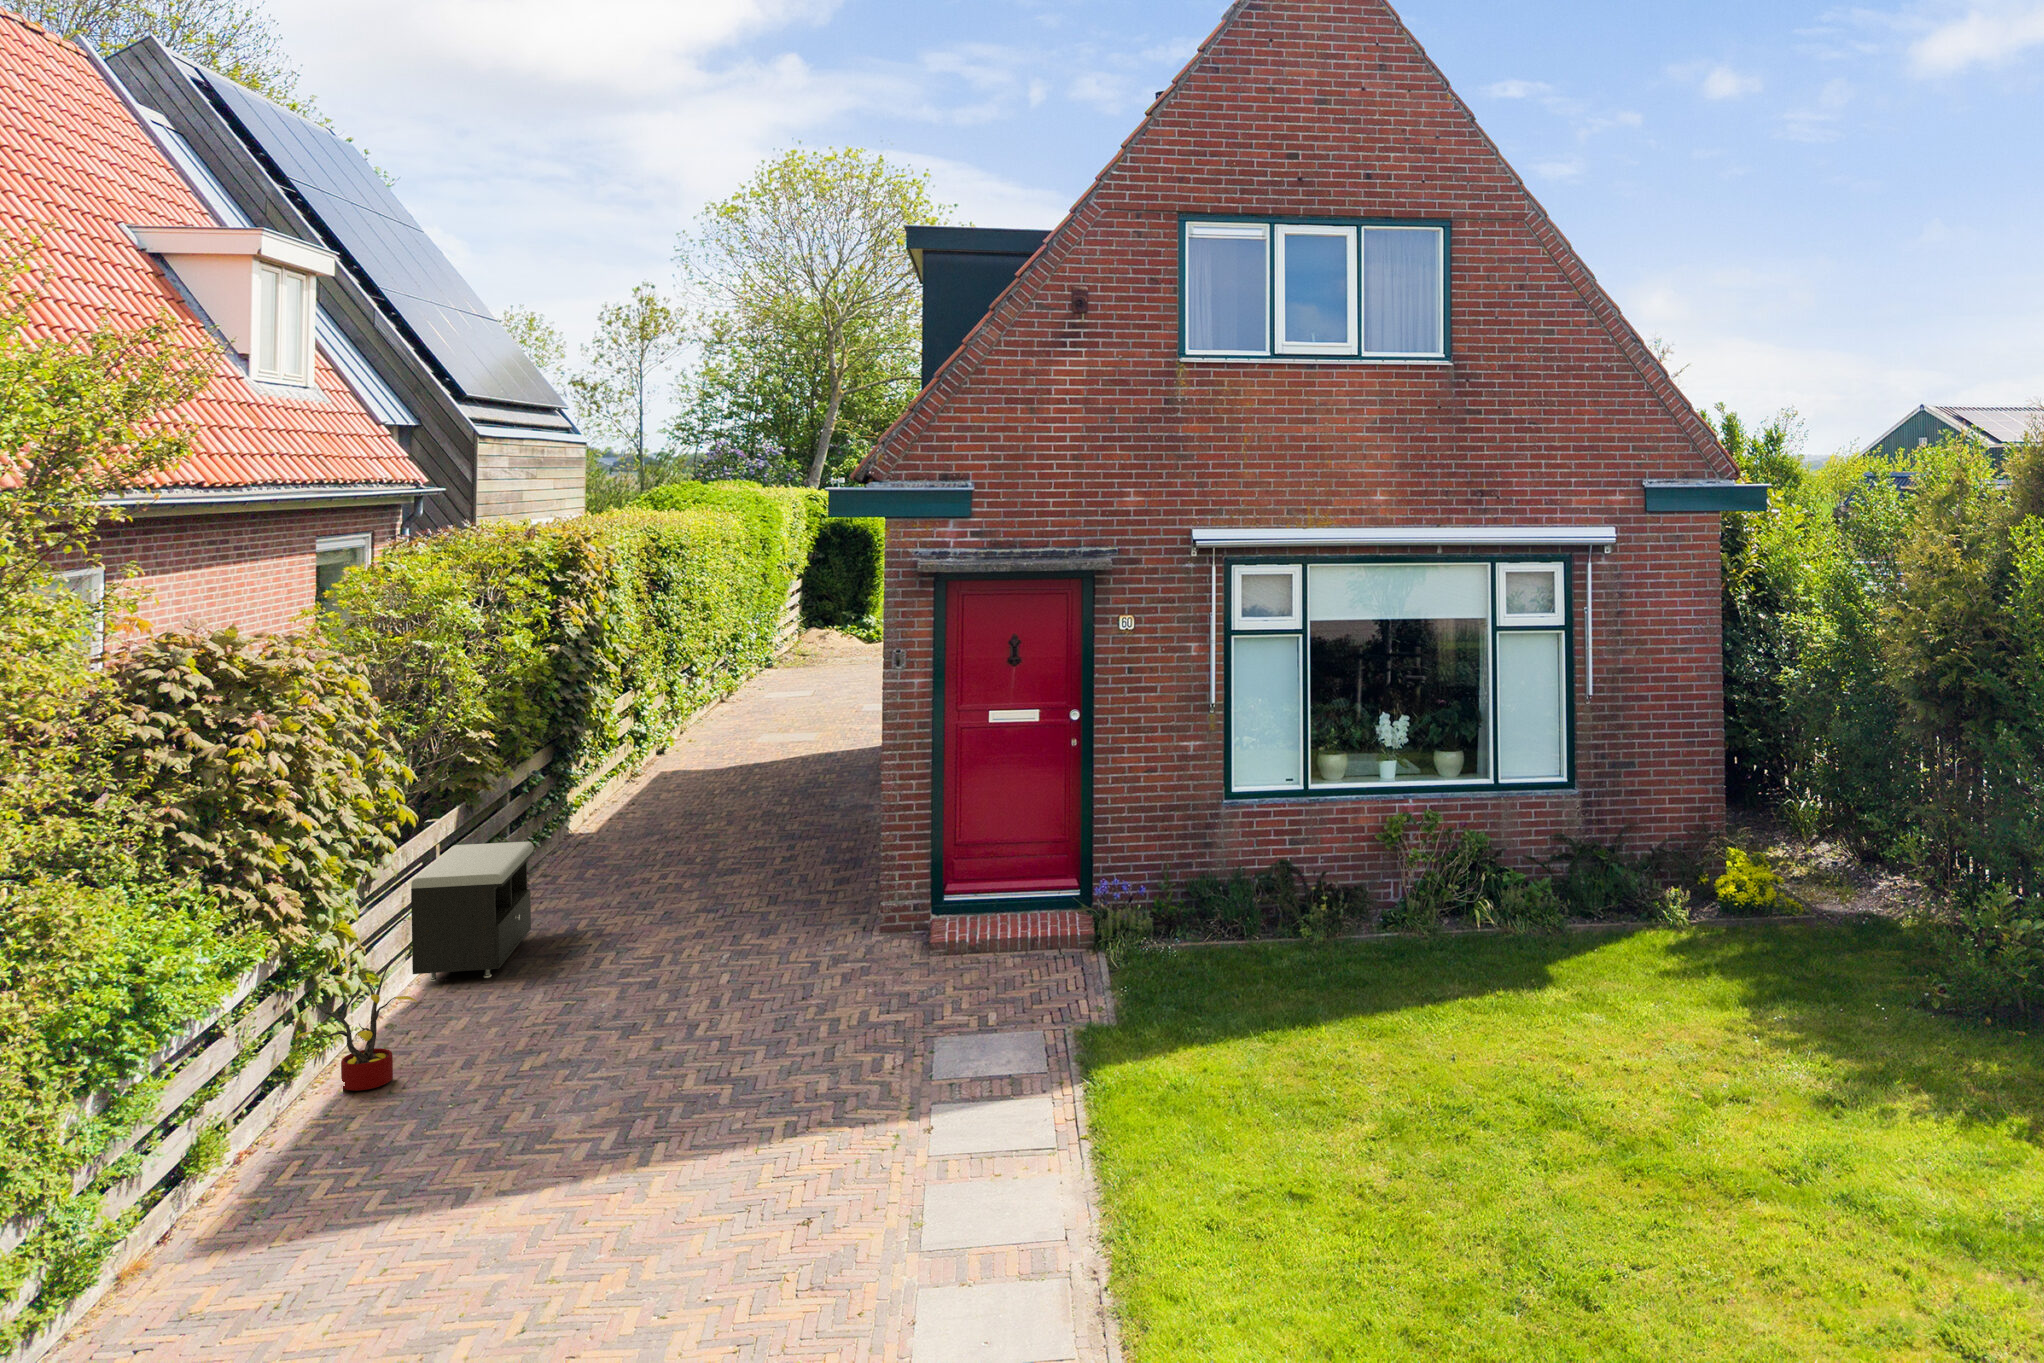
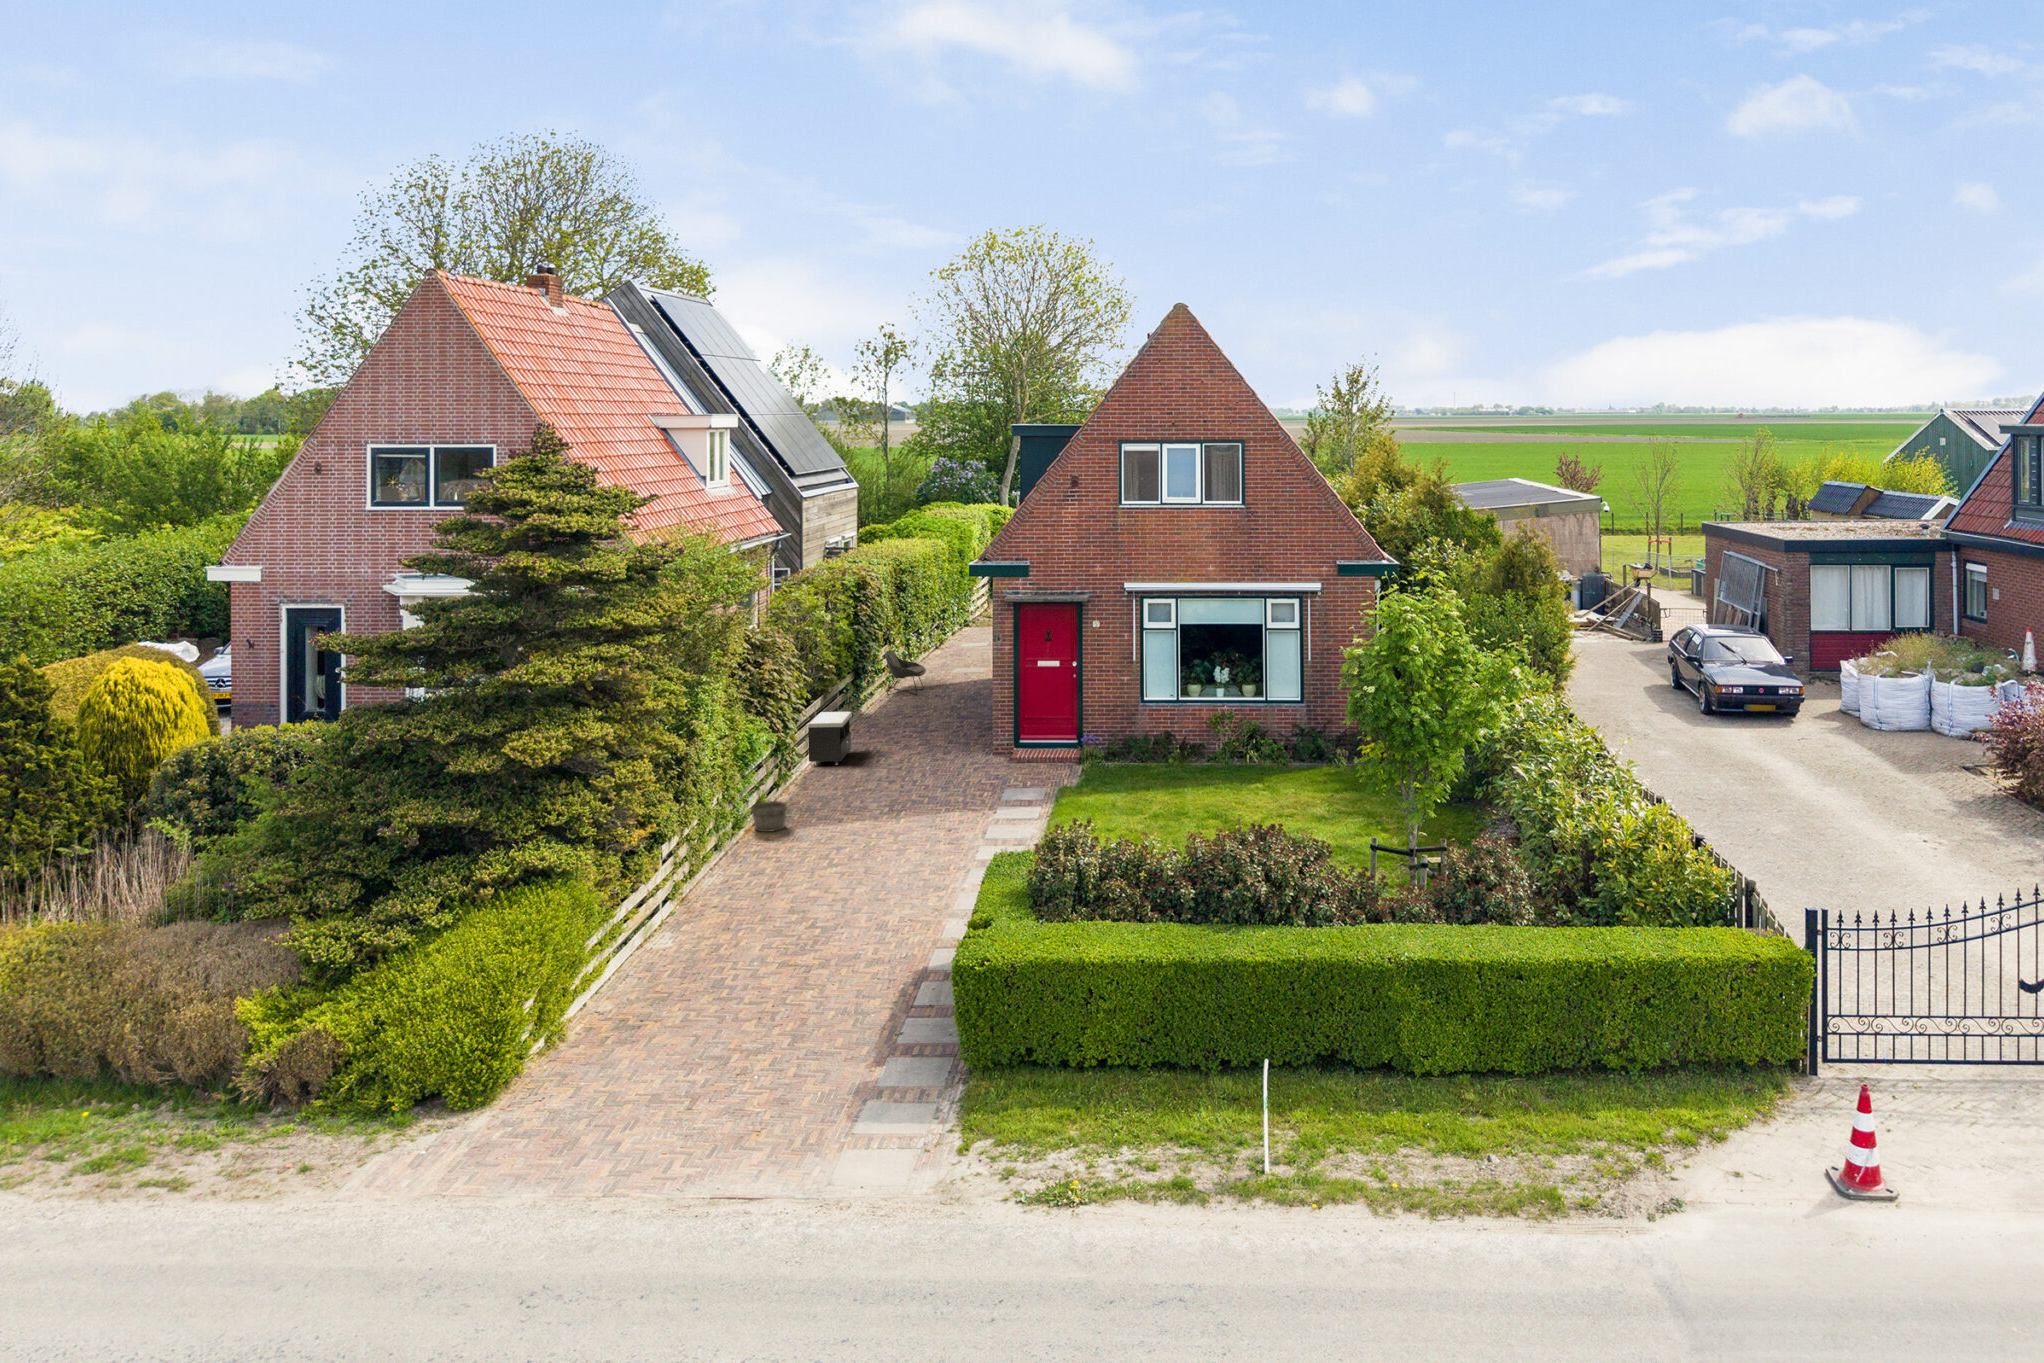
lounge chair: none [624,702,710,793] -> present [885,651,926,696]
decorative plant: present [296,959,417,1090] -> none [779,750,817,795]
wooden bucket: none [154,1142,287,1259] -> present [751,800,787,832]

